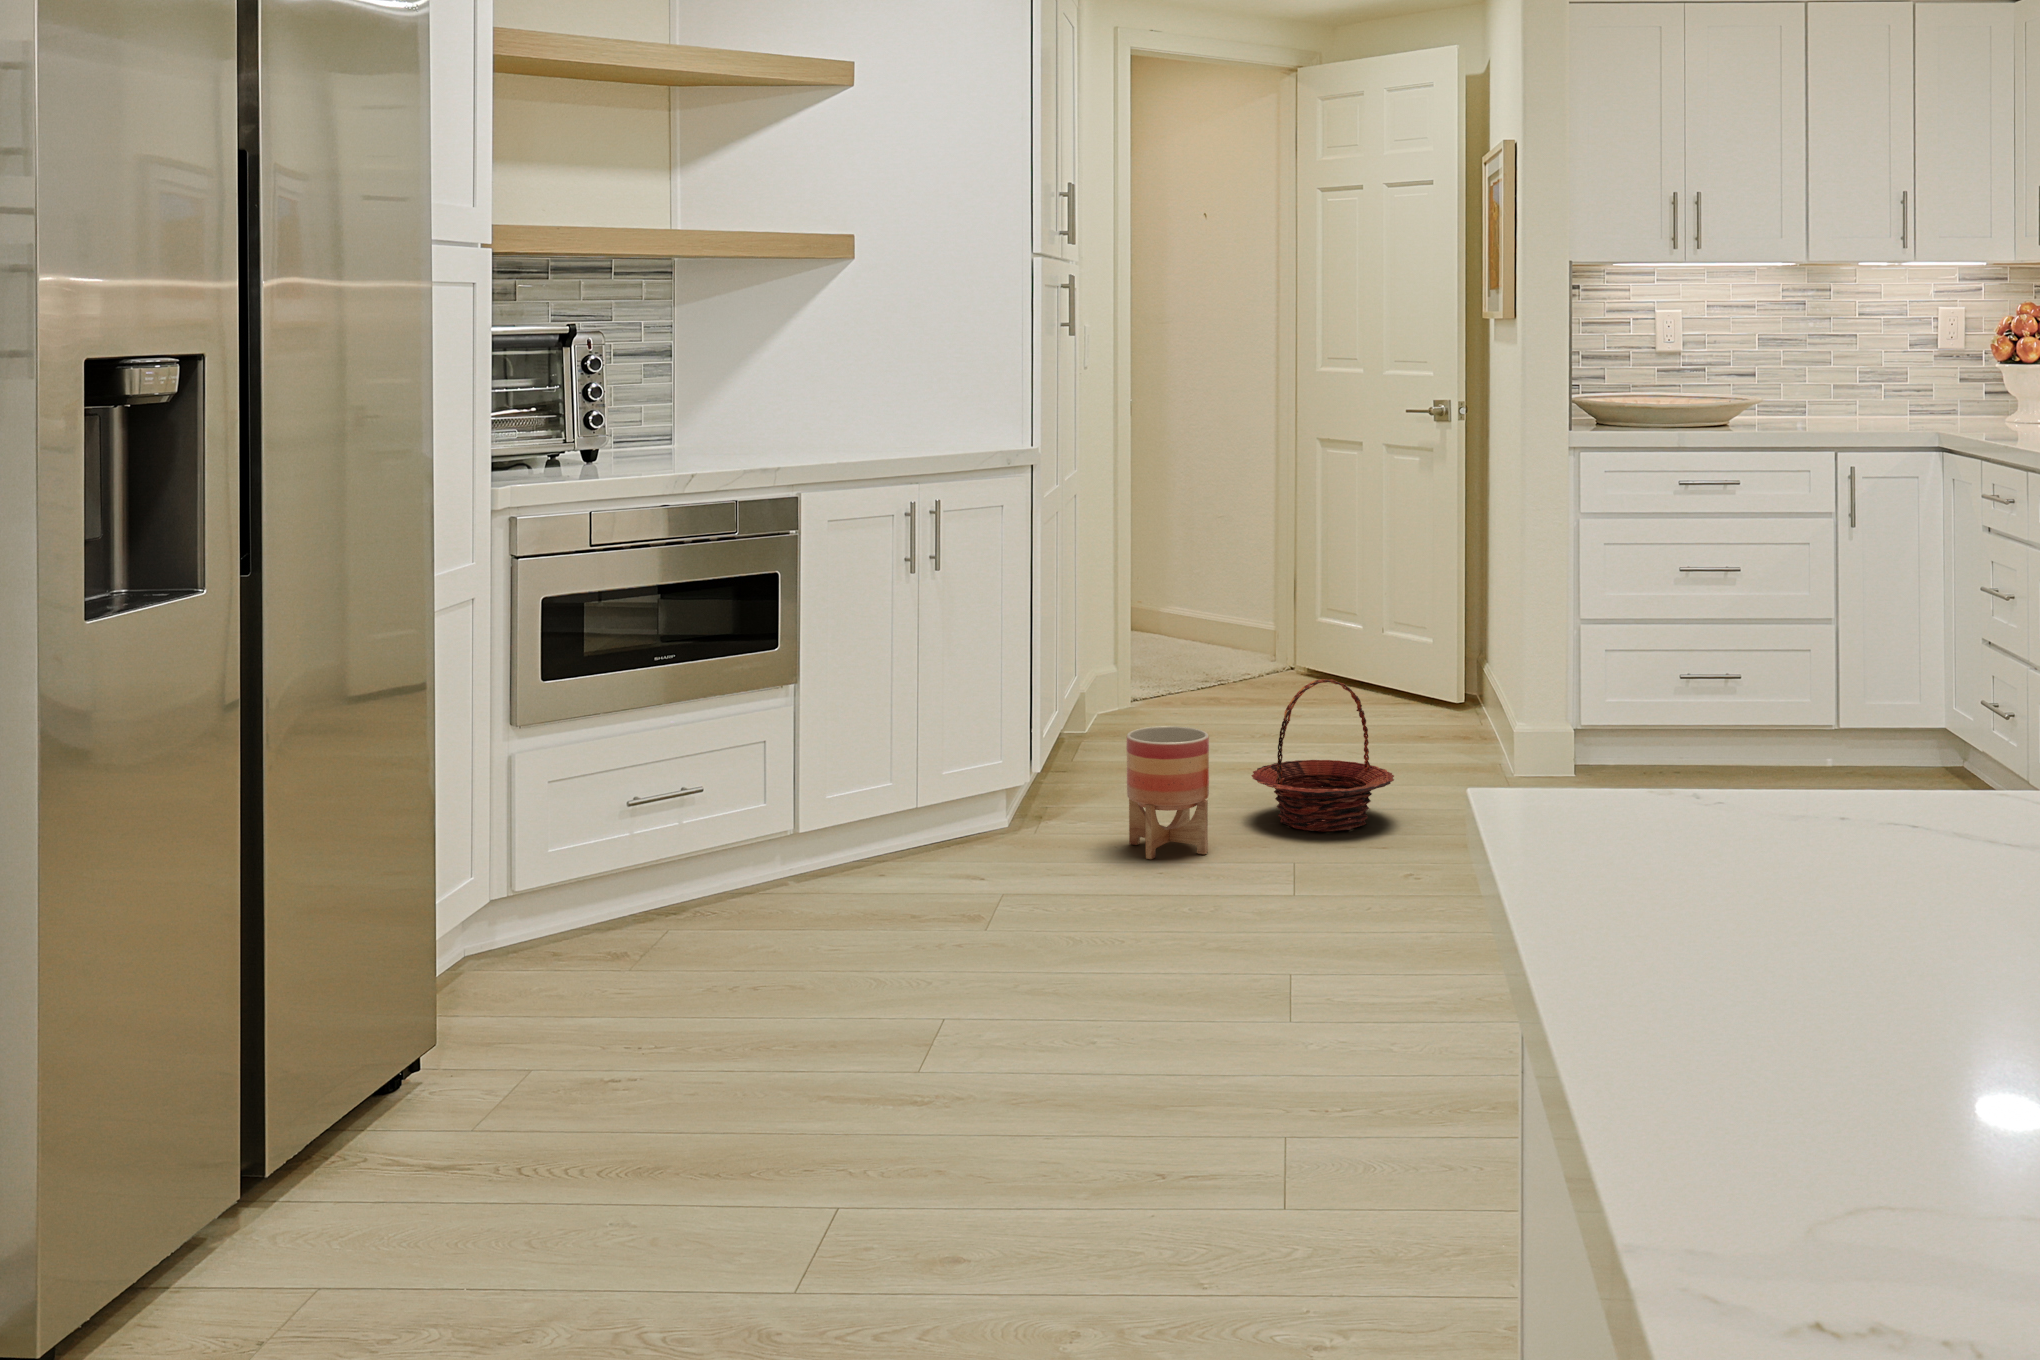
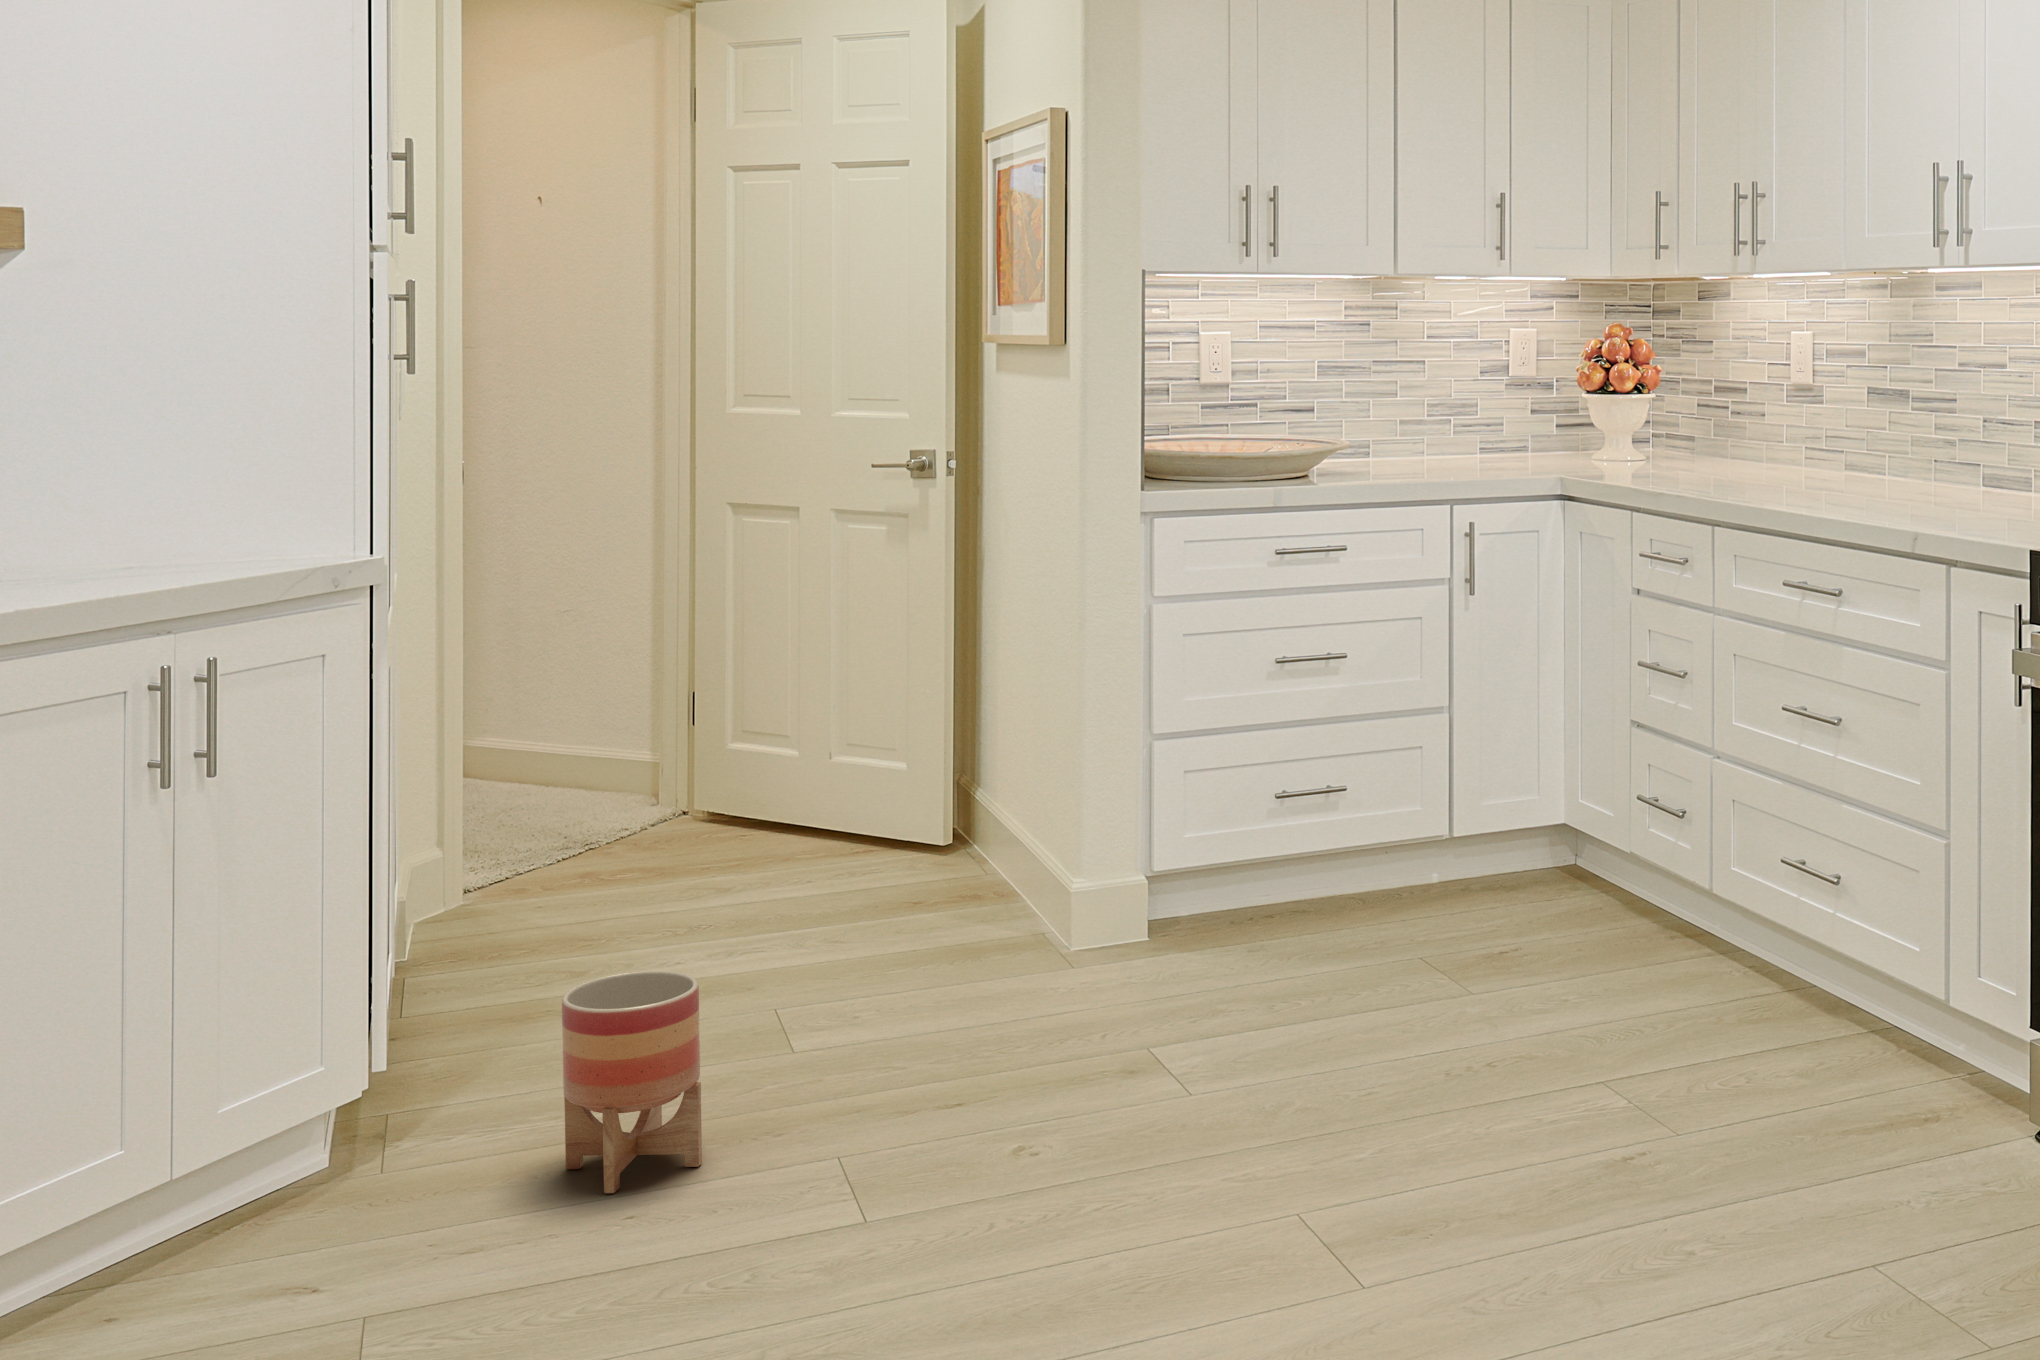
basket: present [1252,679,1394,831] -> none [744,864,959,1093]

